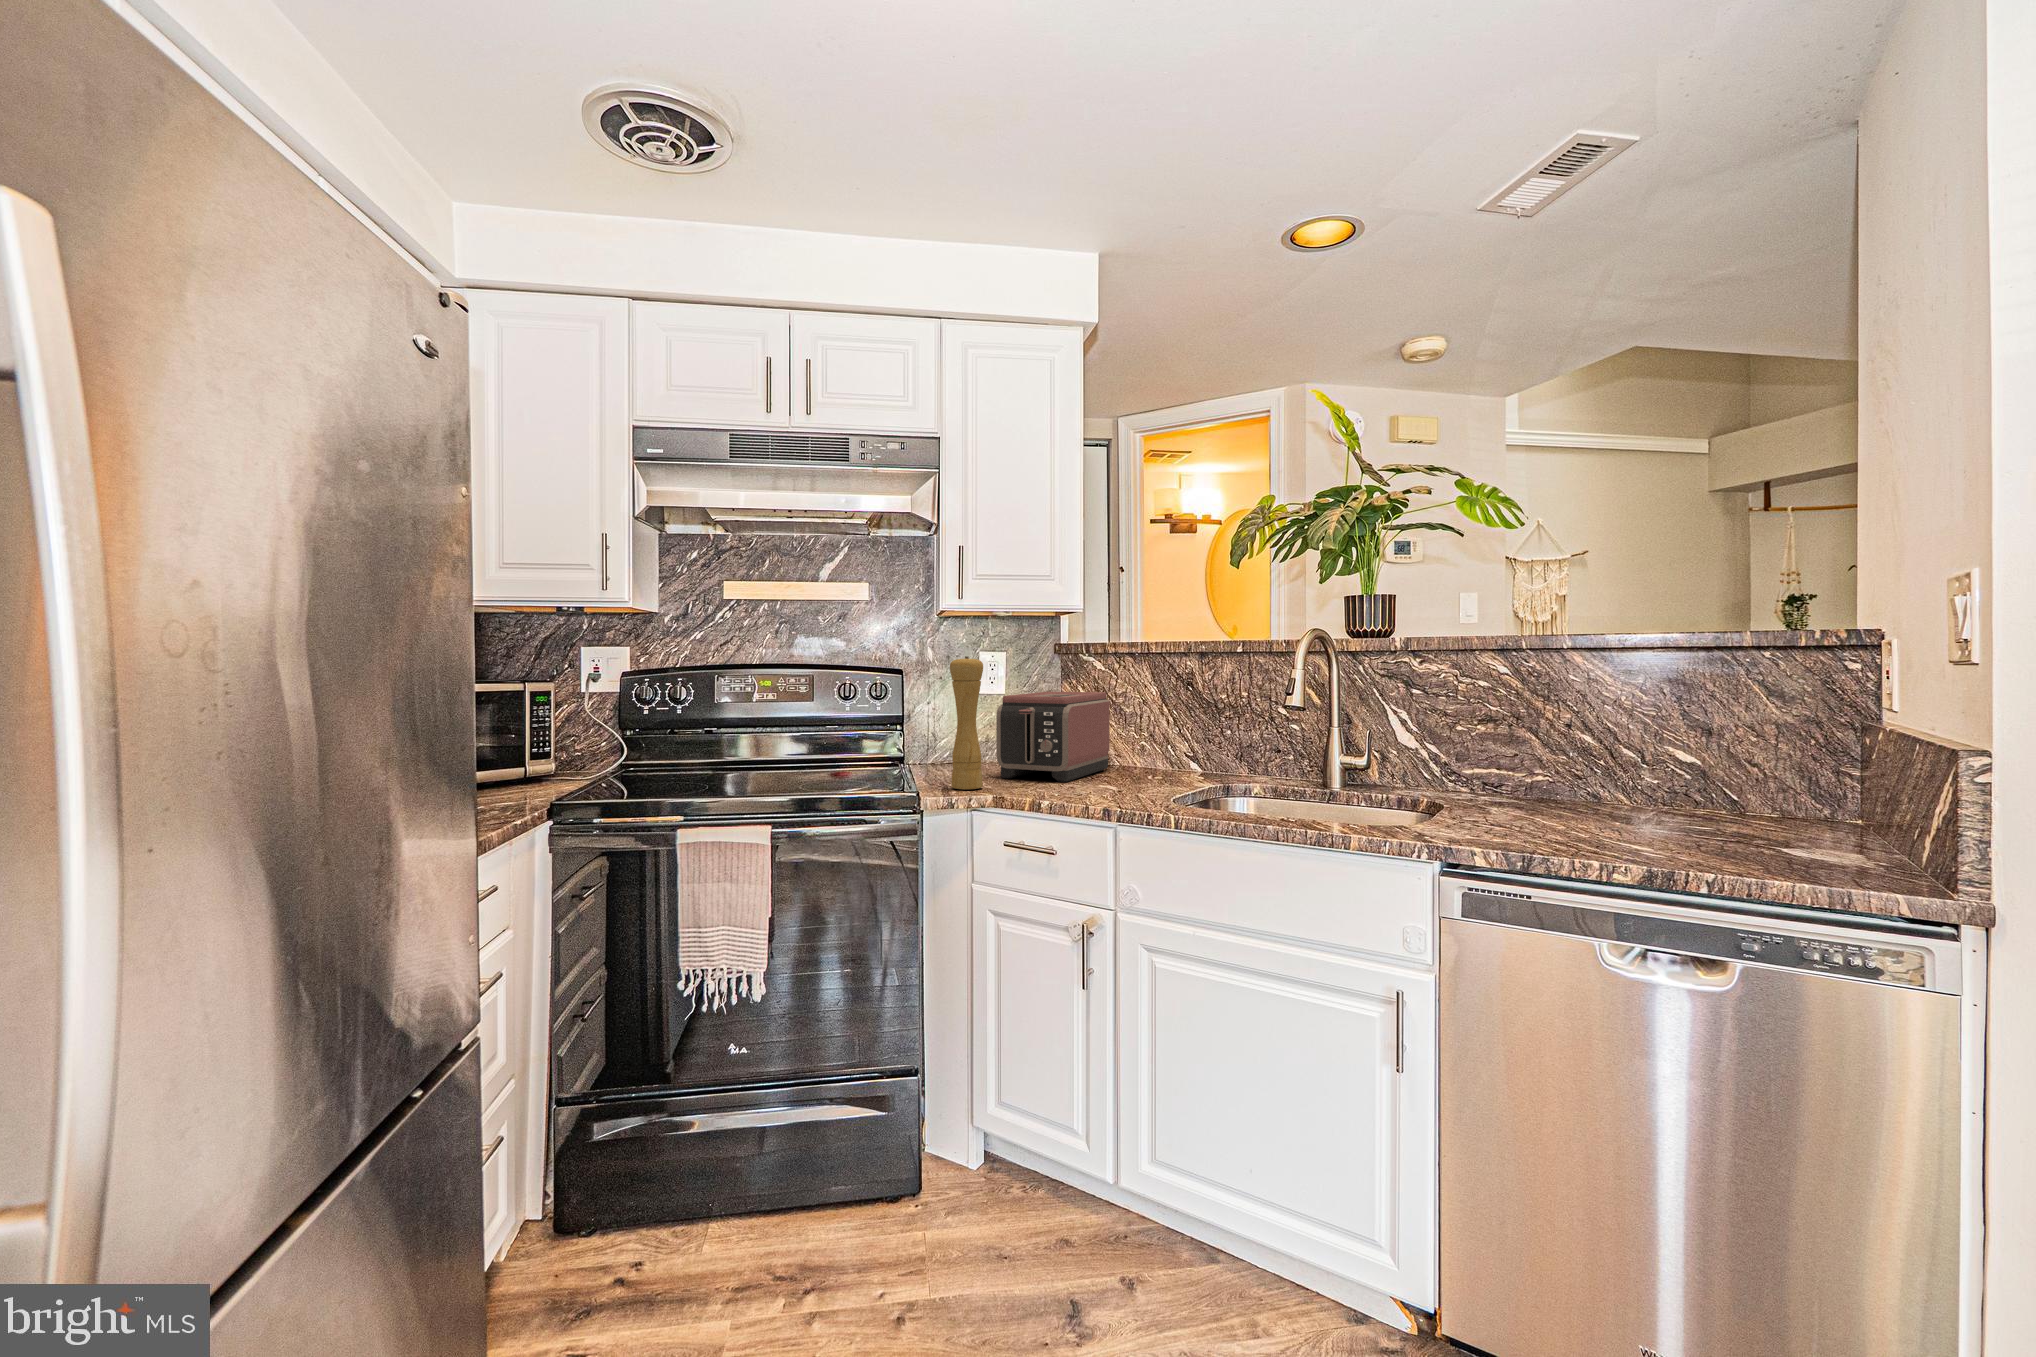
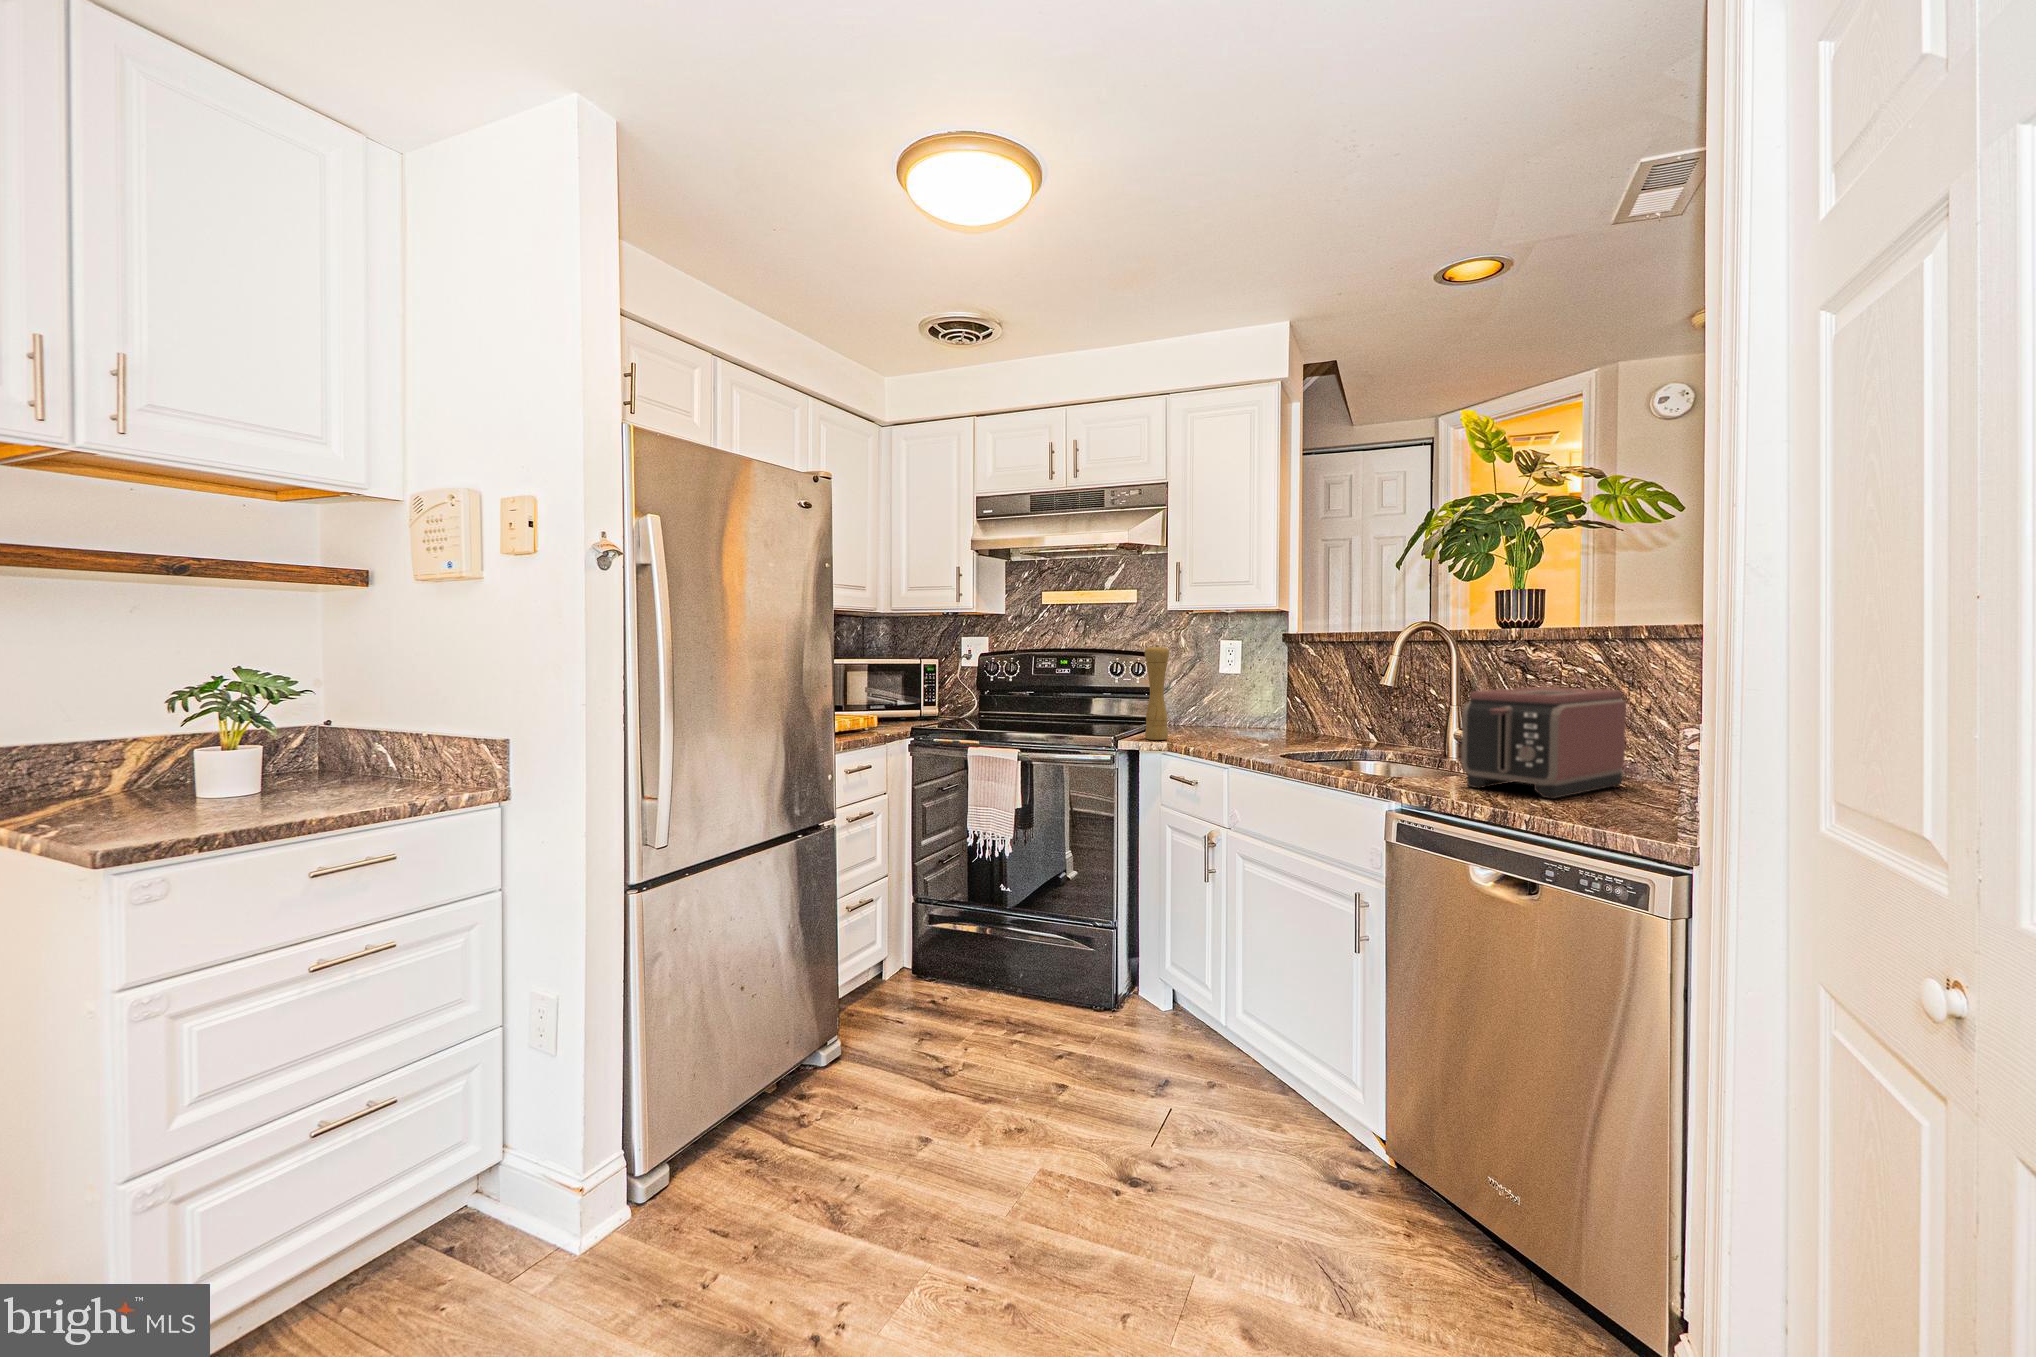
toaster: present [996,691,1110,782] -> present [1461,687,1626,799]

